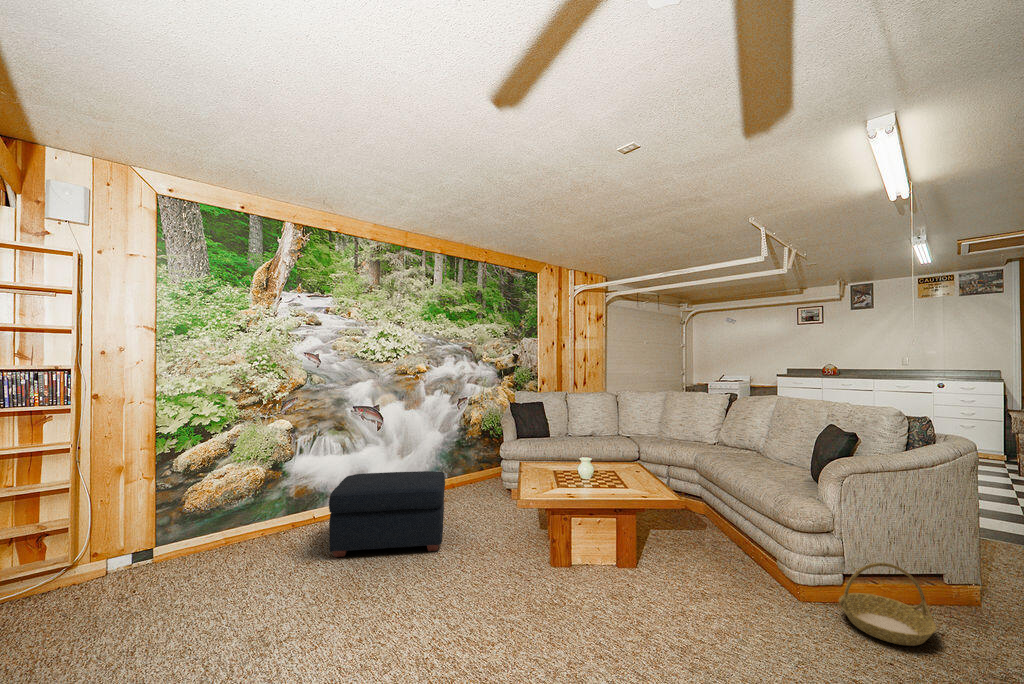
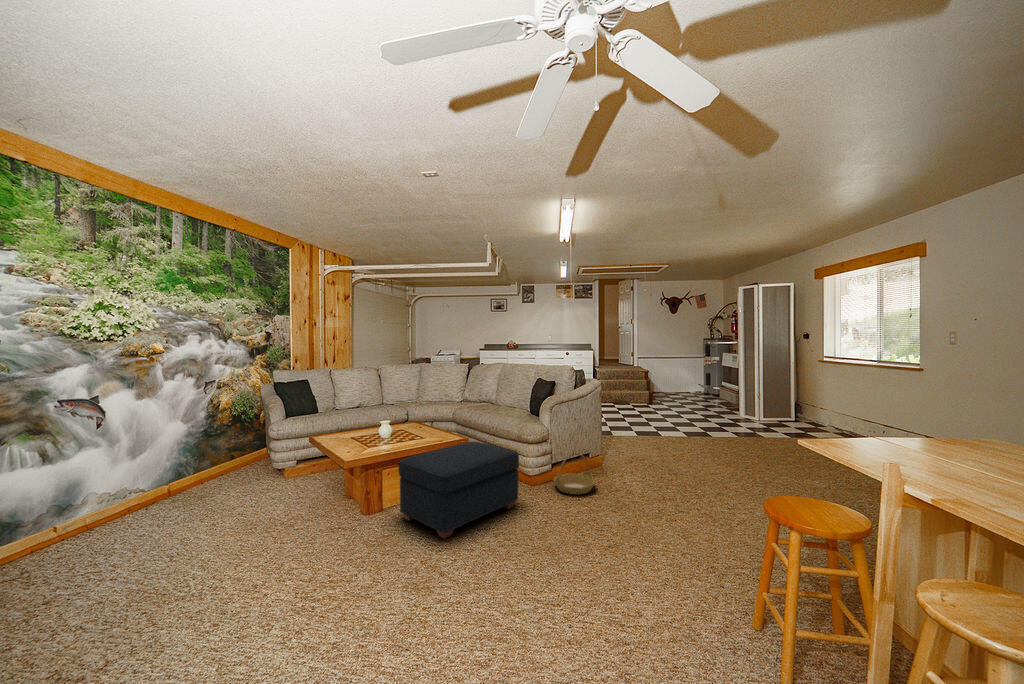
ottoman: present [329,471,445,557] -> present [398,442,519,538]

